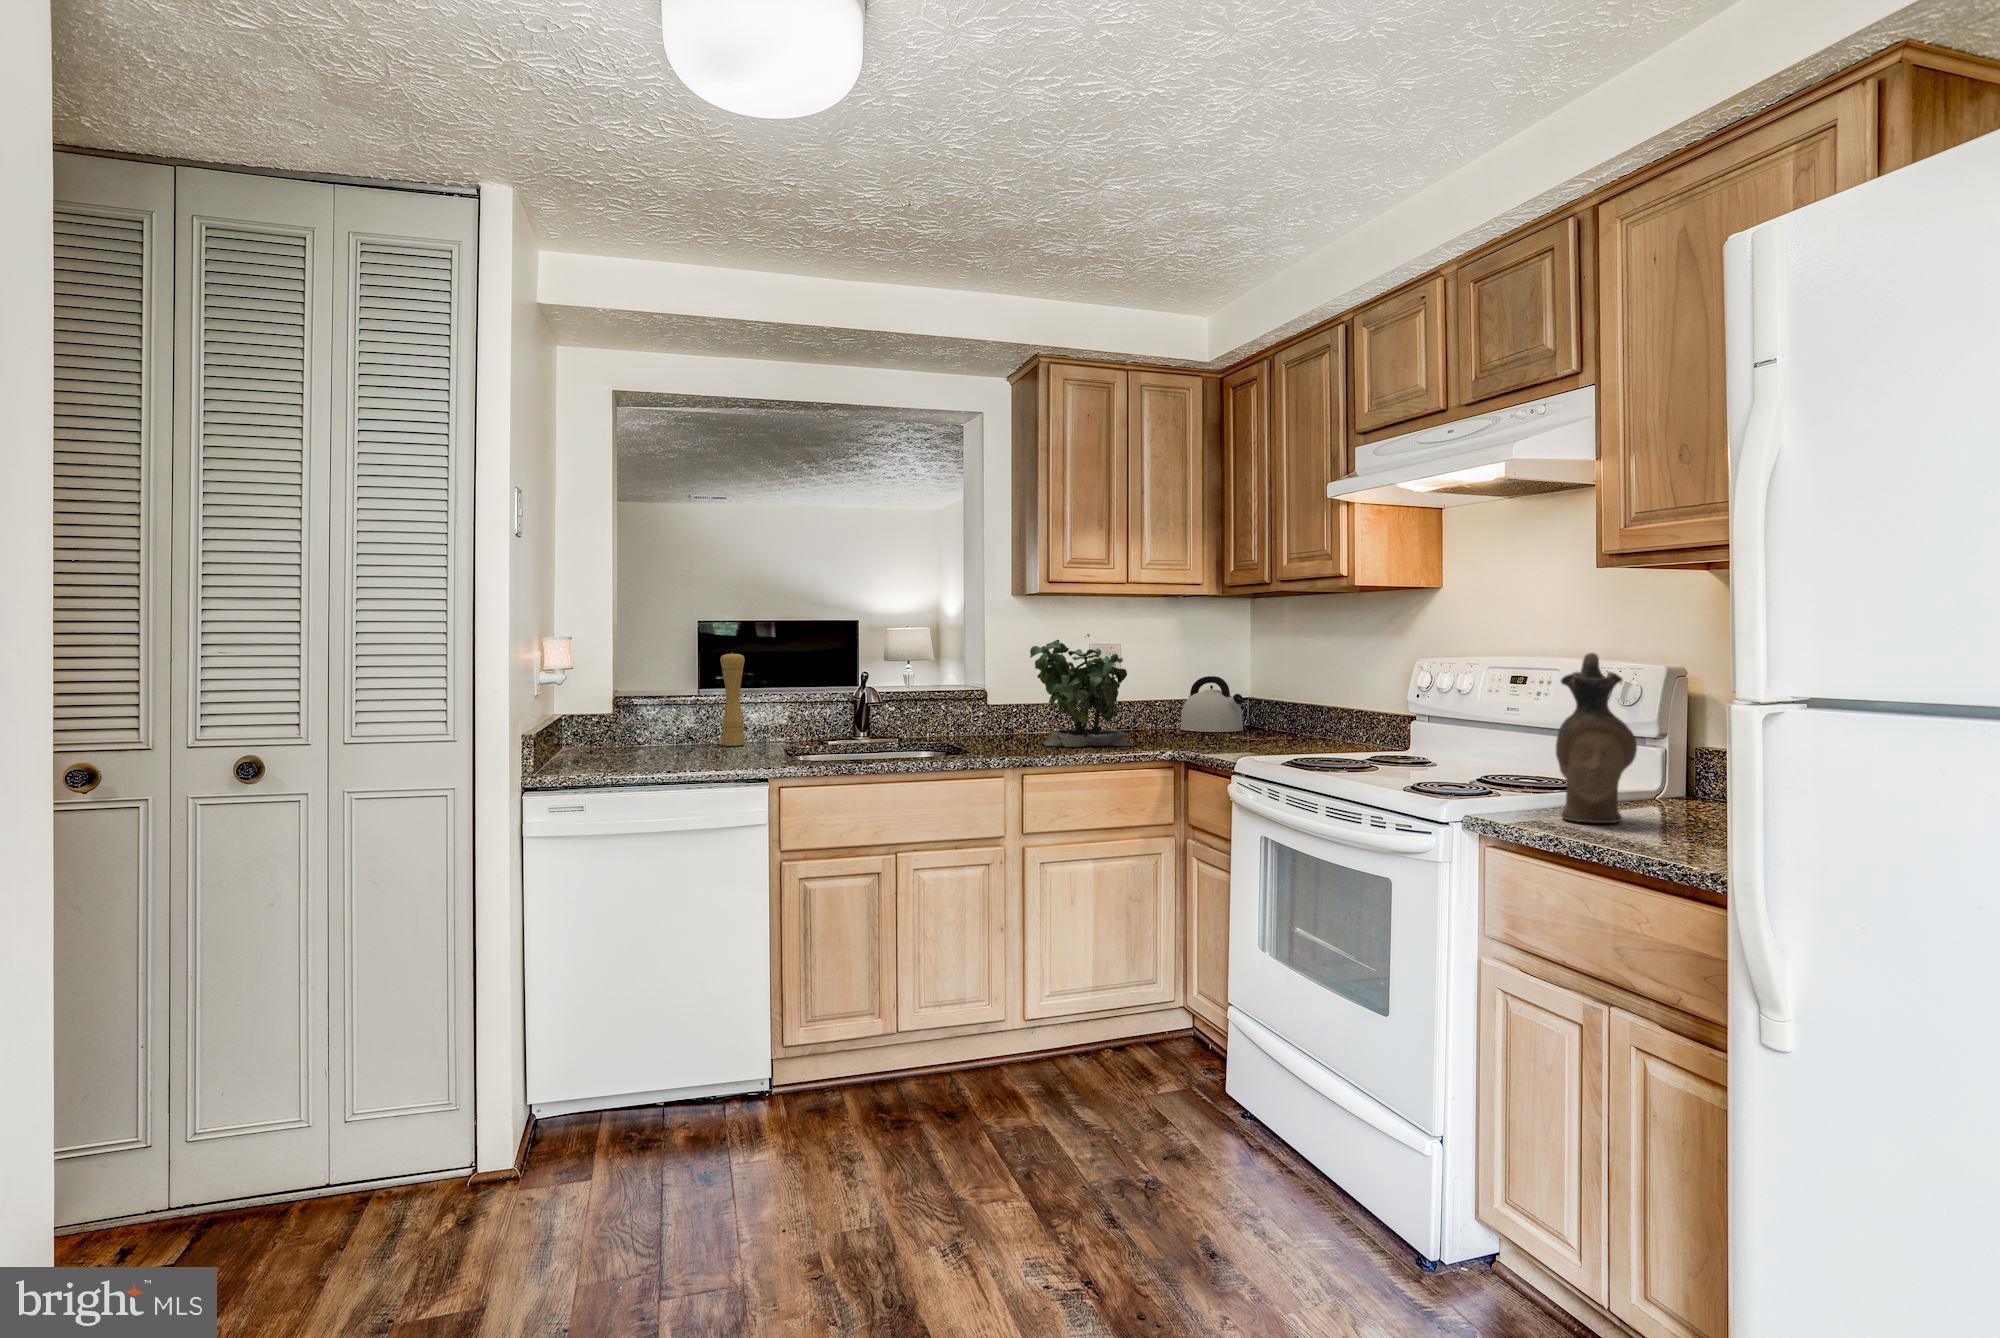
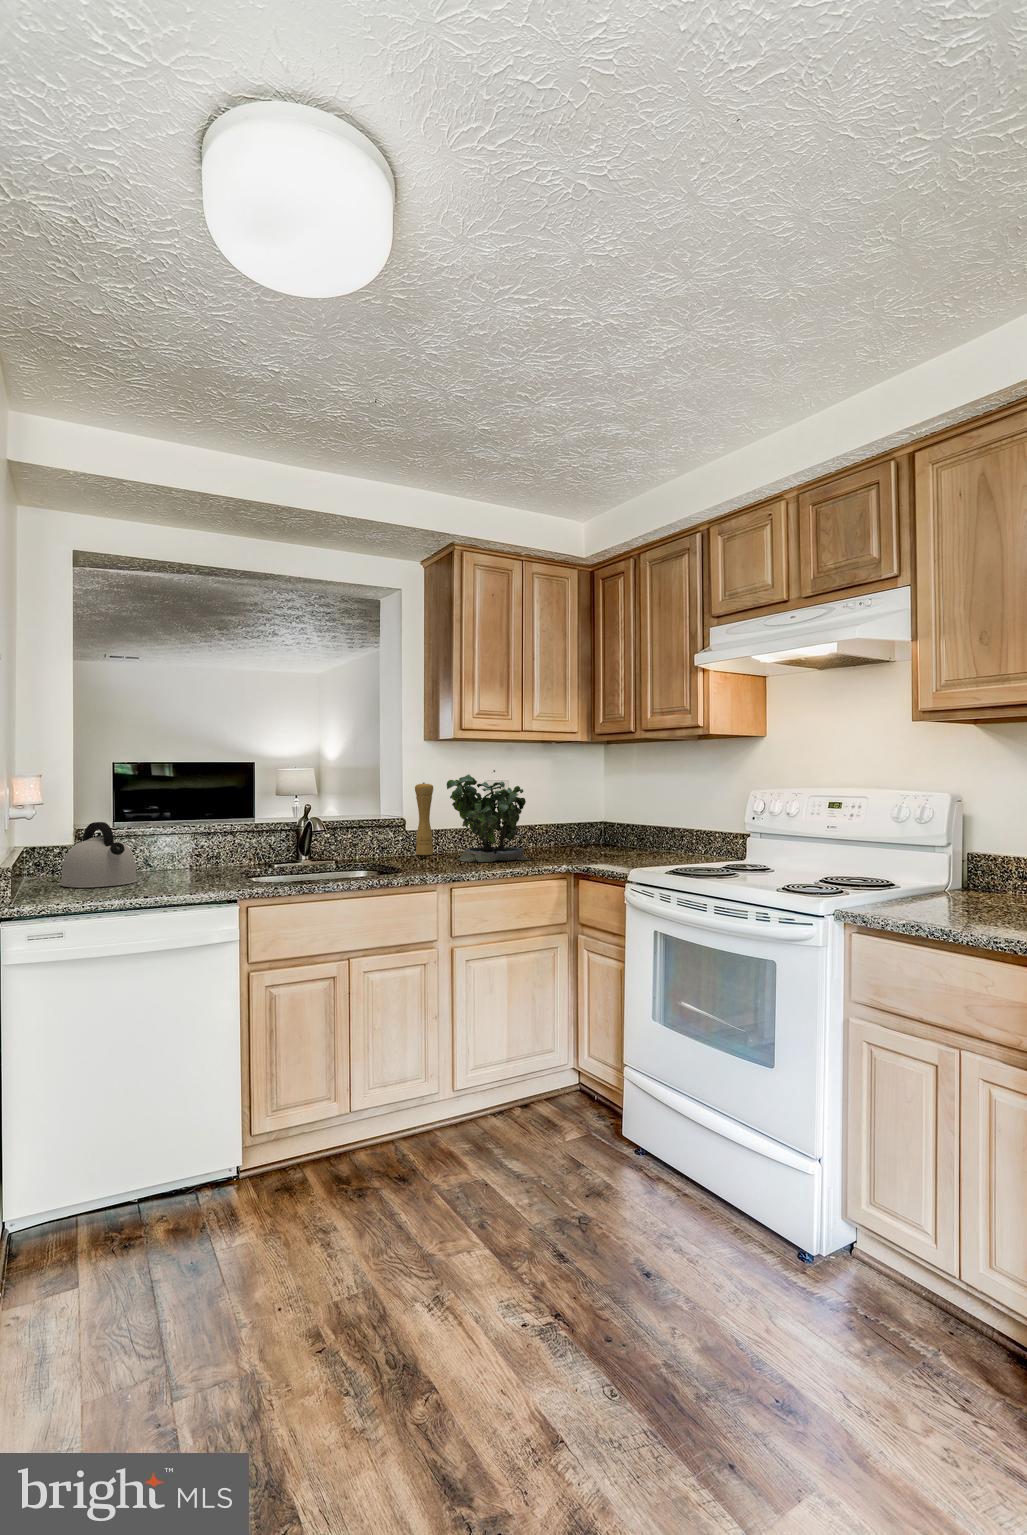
pepper mill: present [720,652,745,746] -> present [415,783,433,855]
ceramic pitcher: present [1556,653,1637,823] -> none [897,785,956,912]
kettle: present [1180,676,1244,732] -> present [60,822,137,888]

